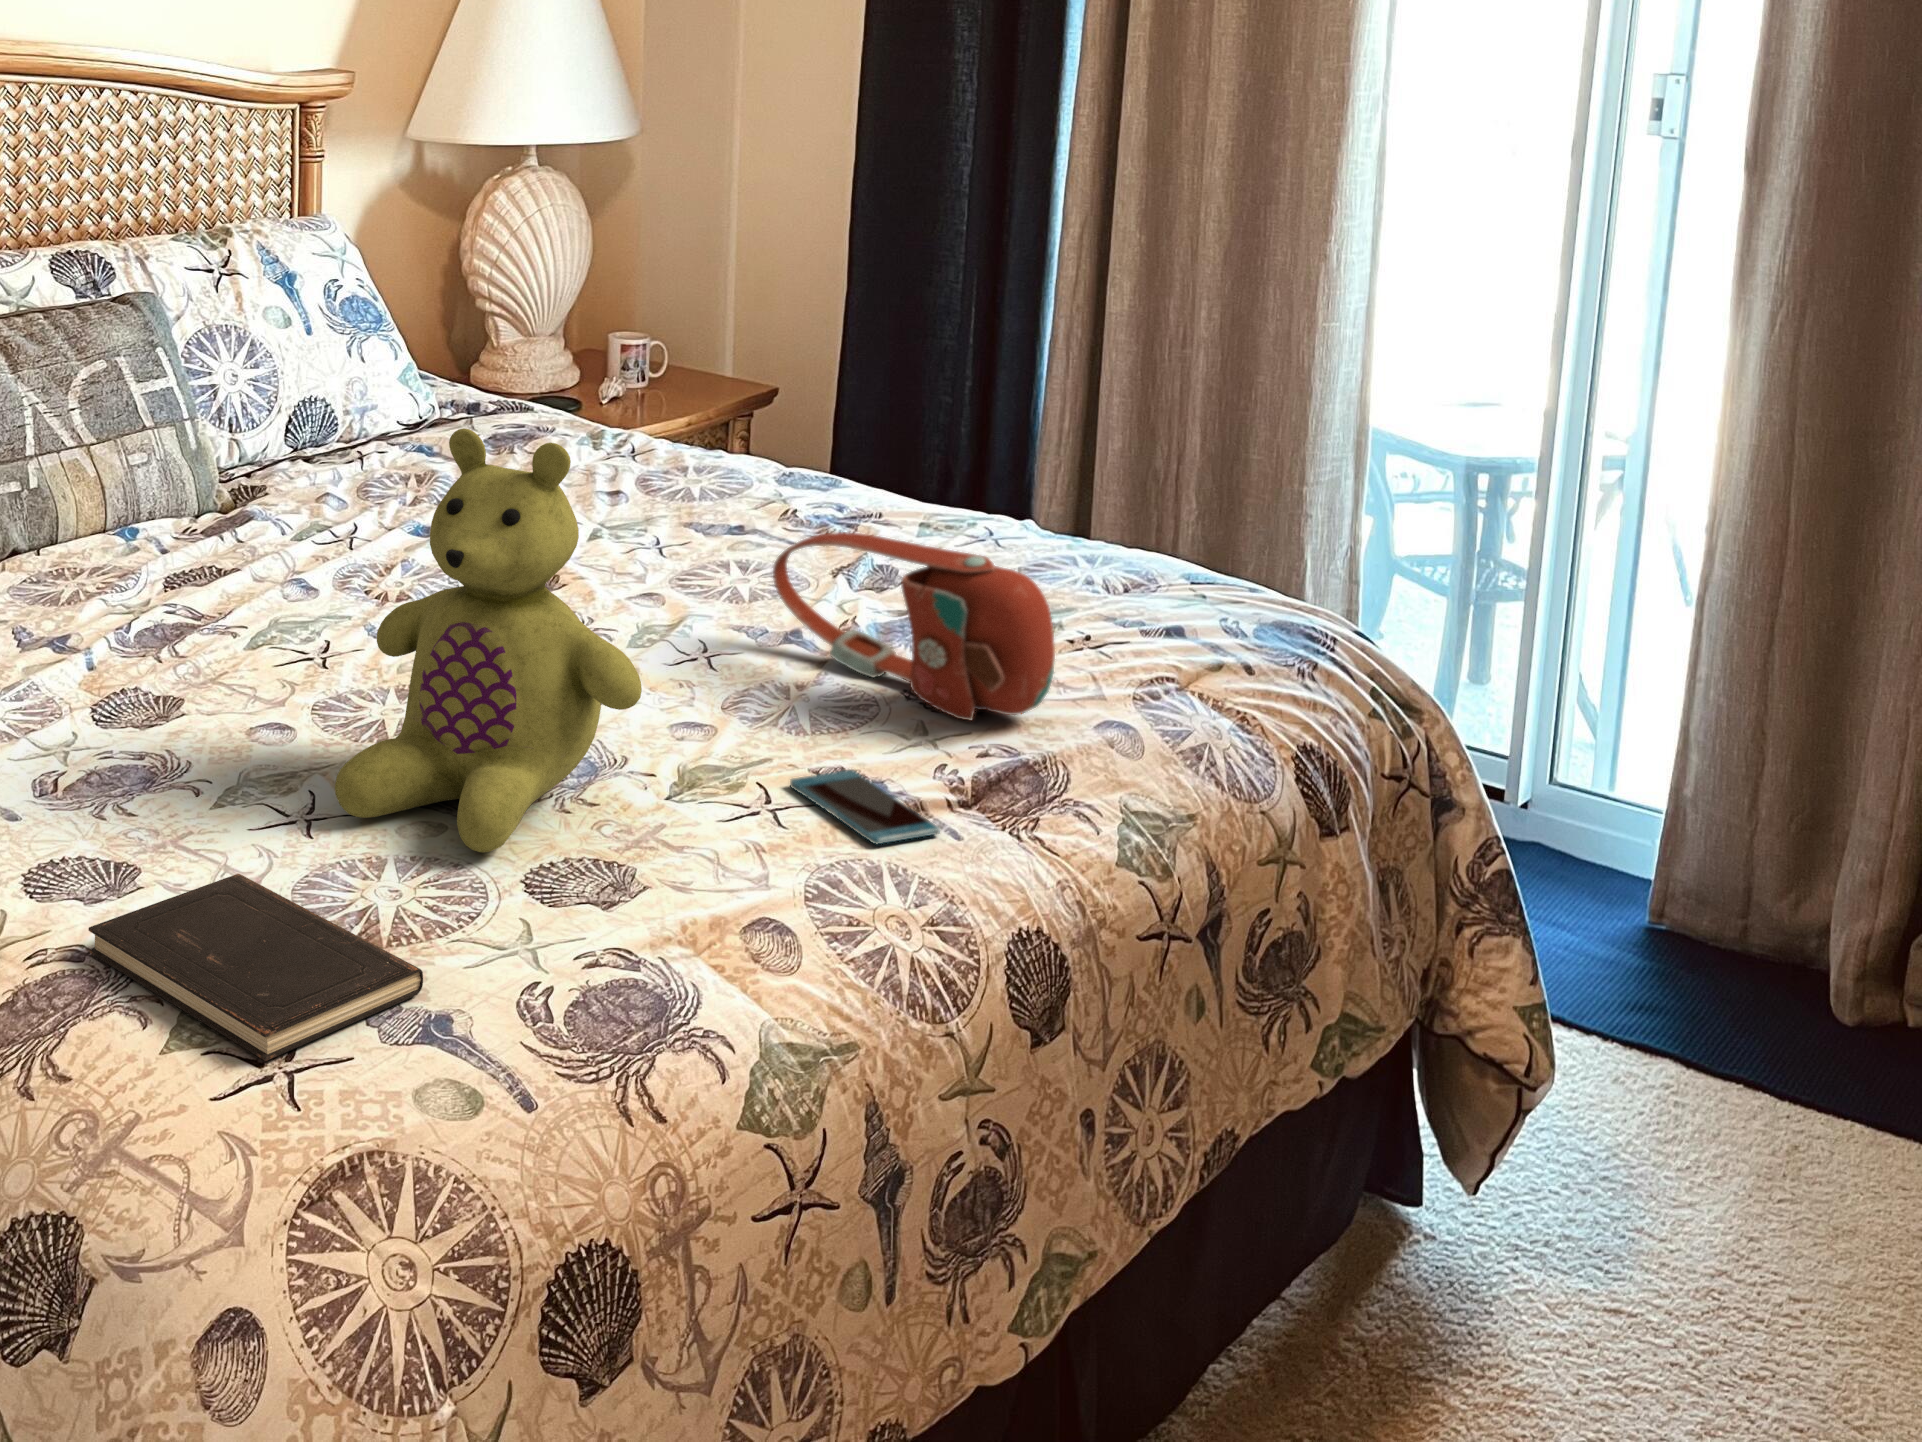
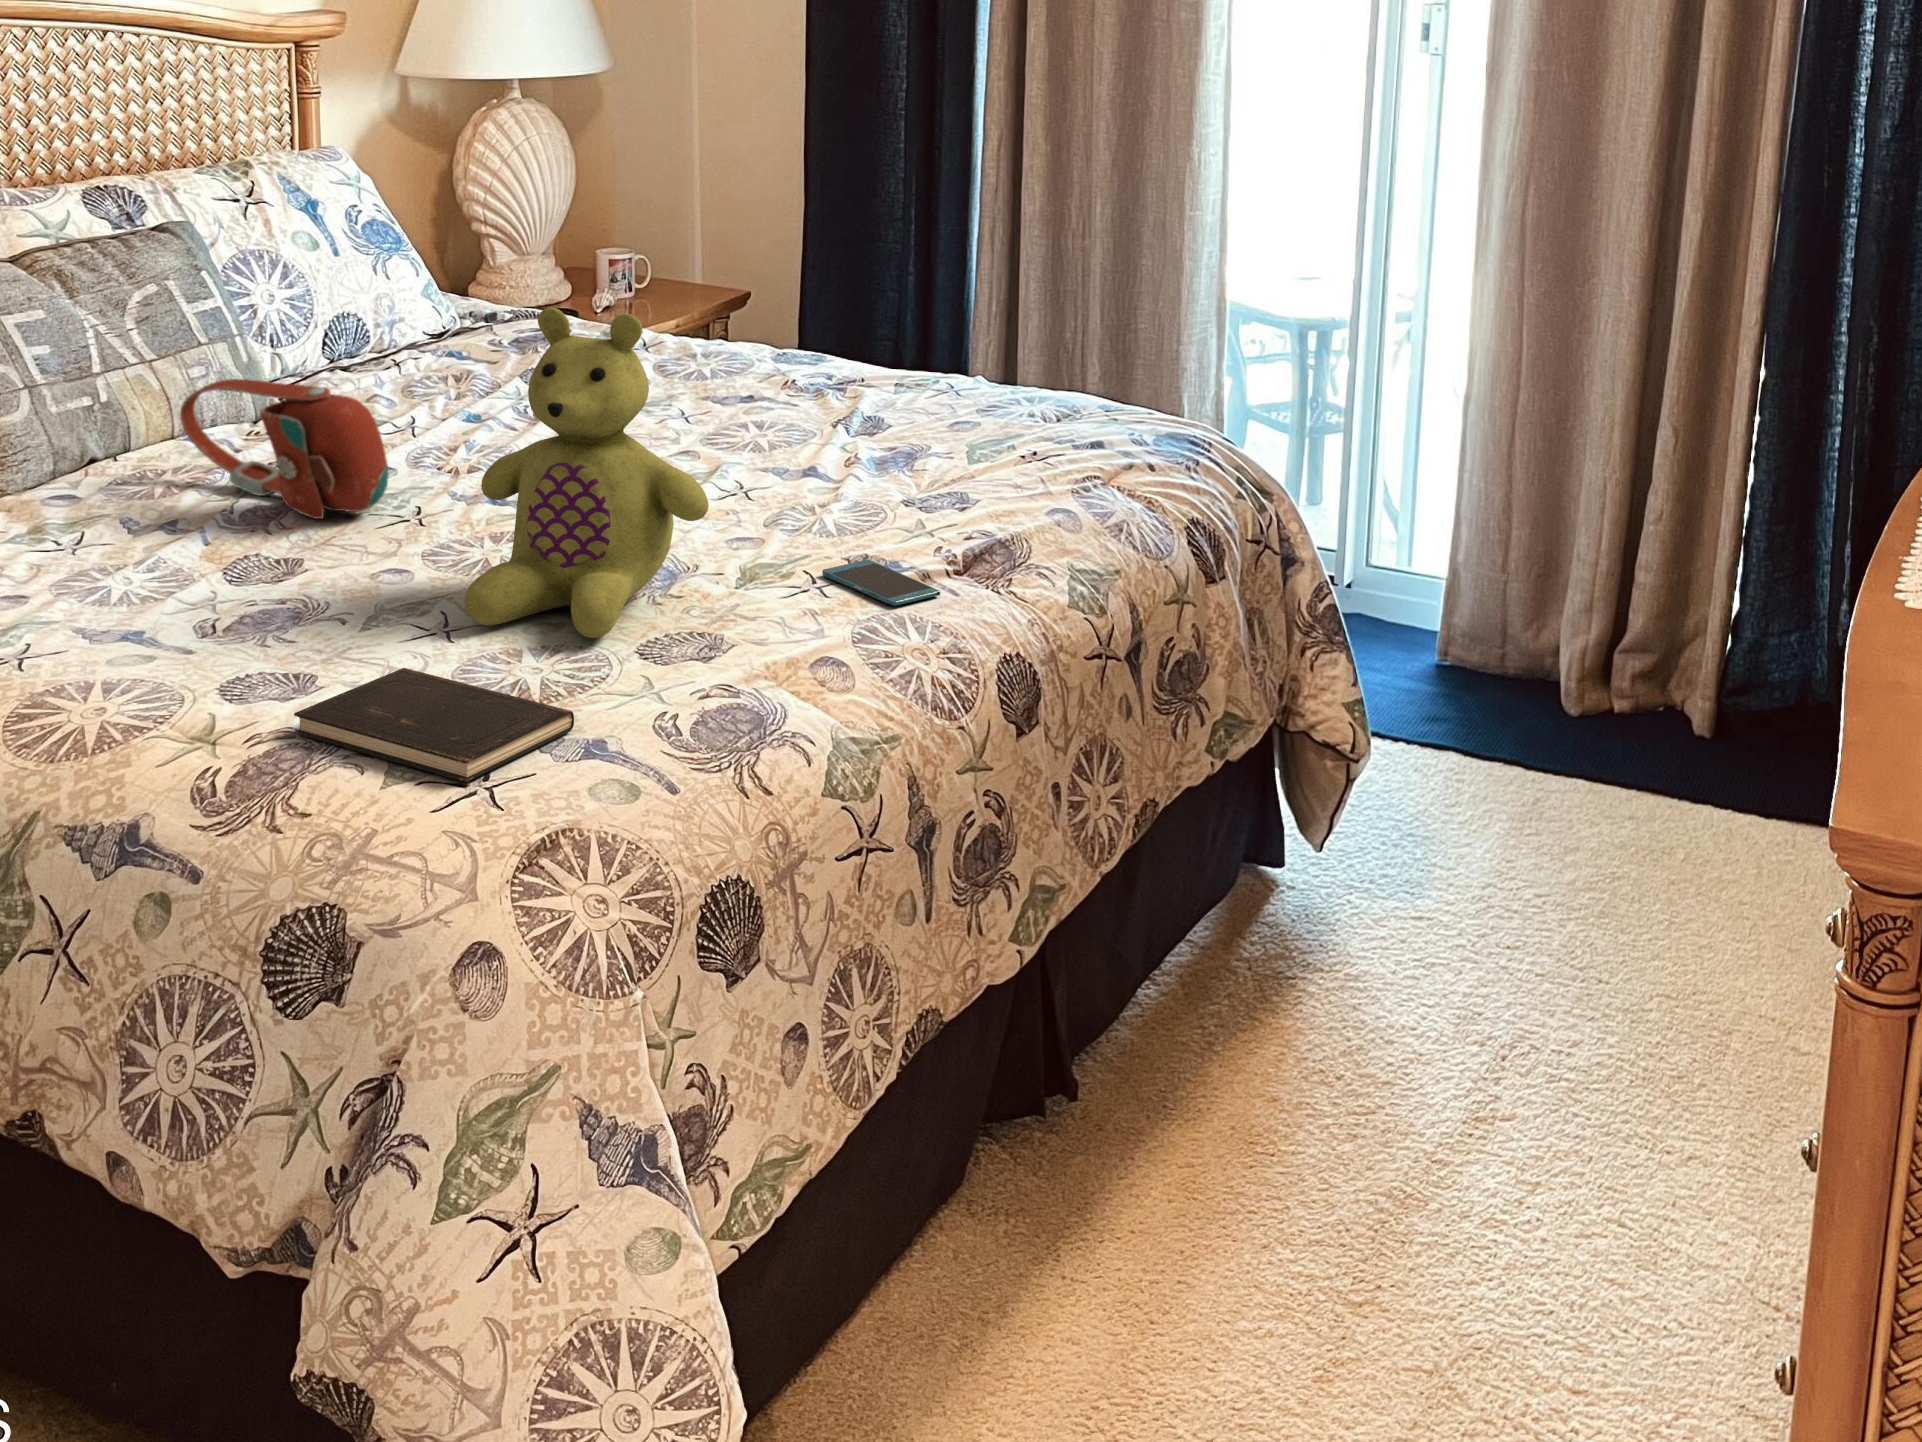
handbag: present [773,532,1055,720] -> present [180,379,389,519]

